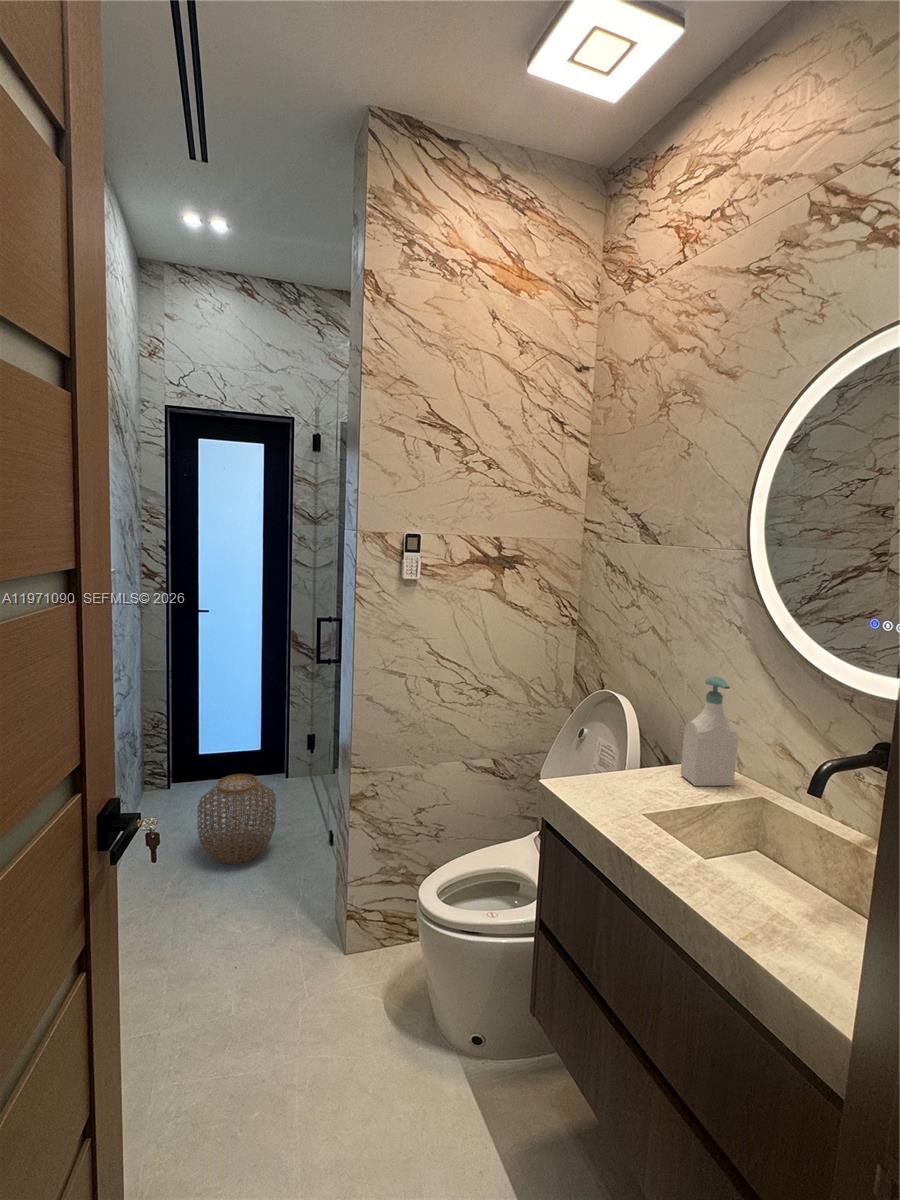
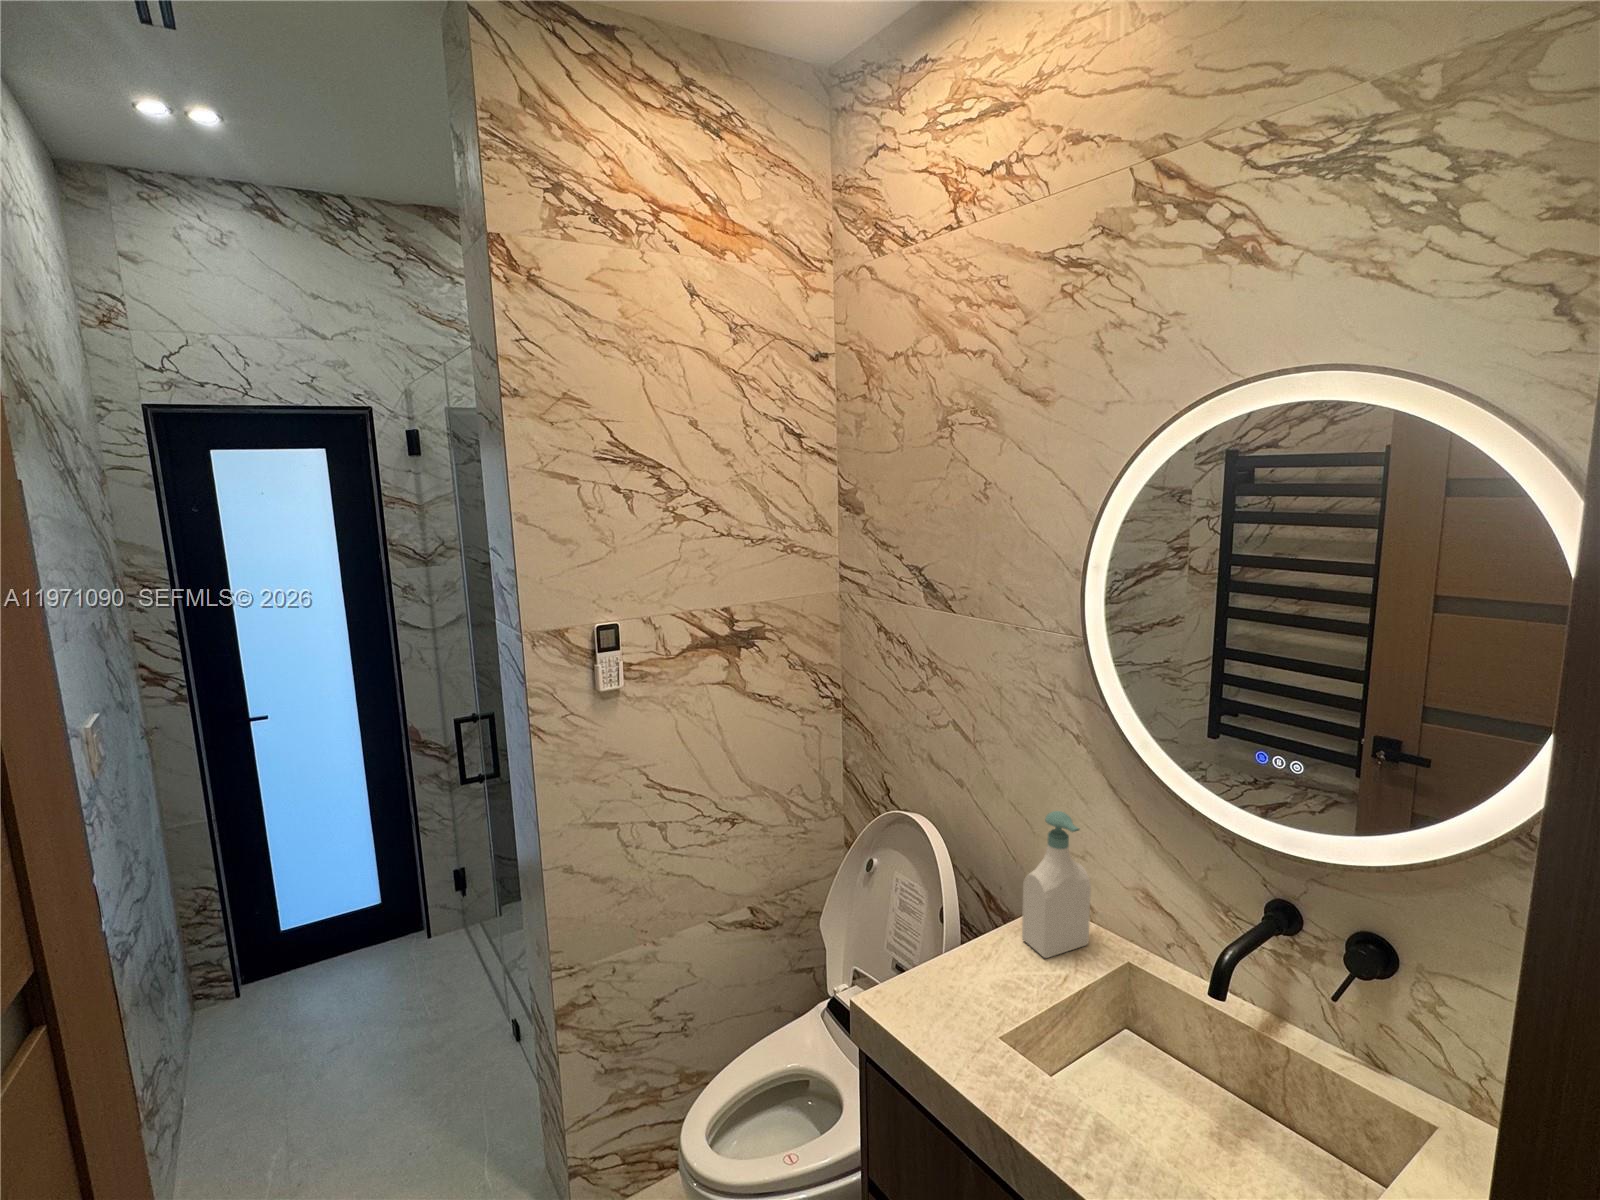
woven basket: present [197,774,276,864] -> none [298,972,430,1117]

